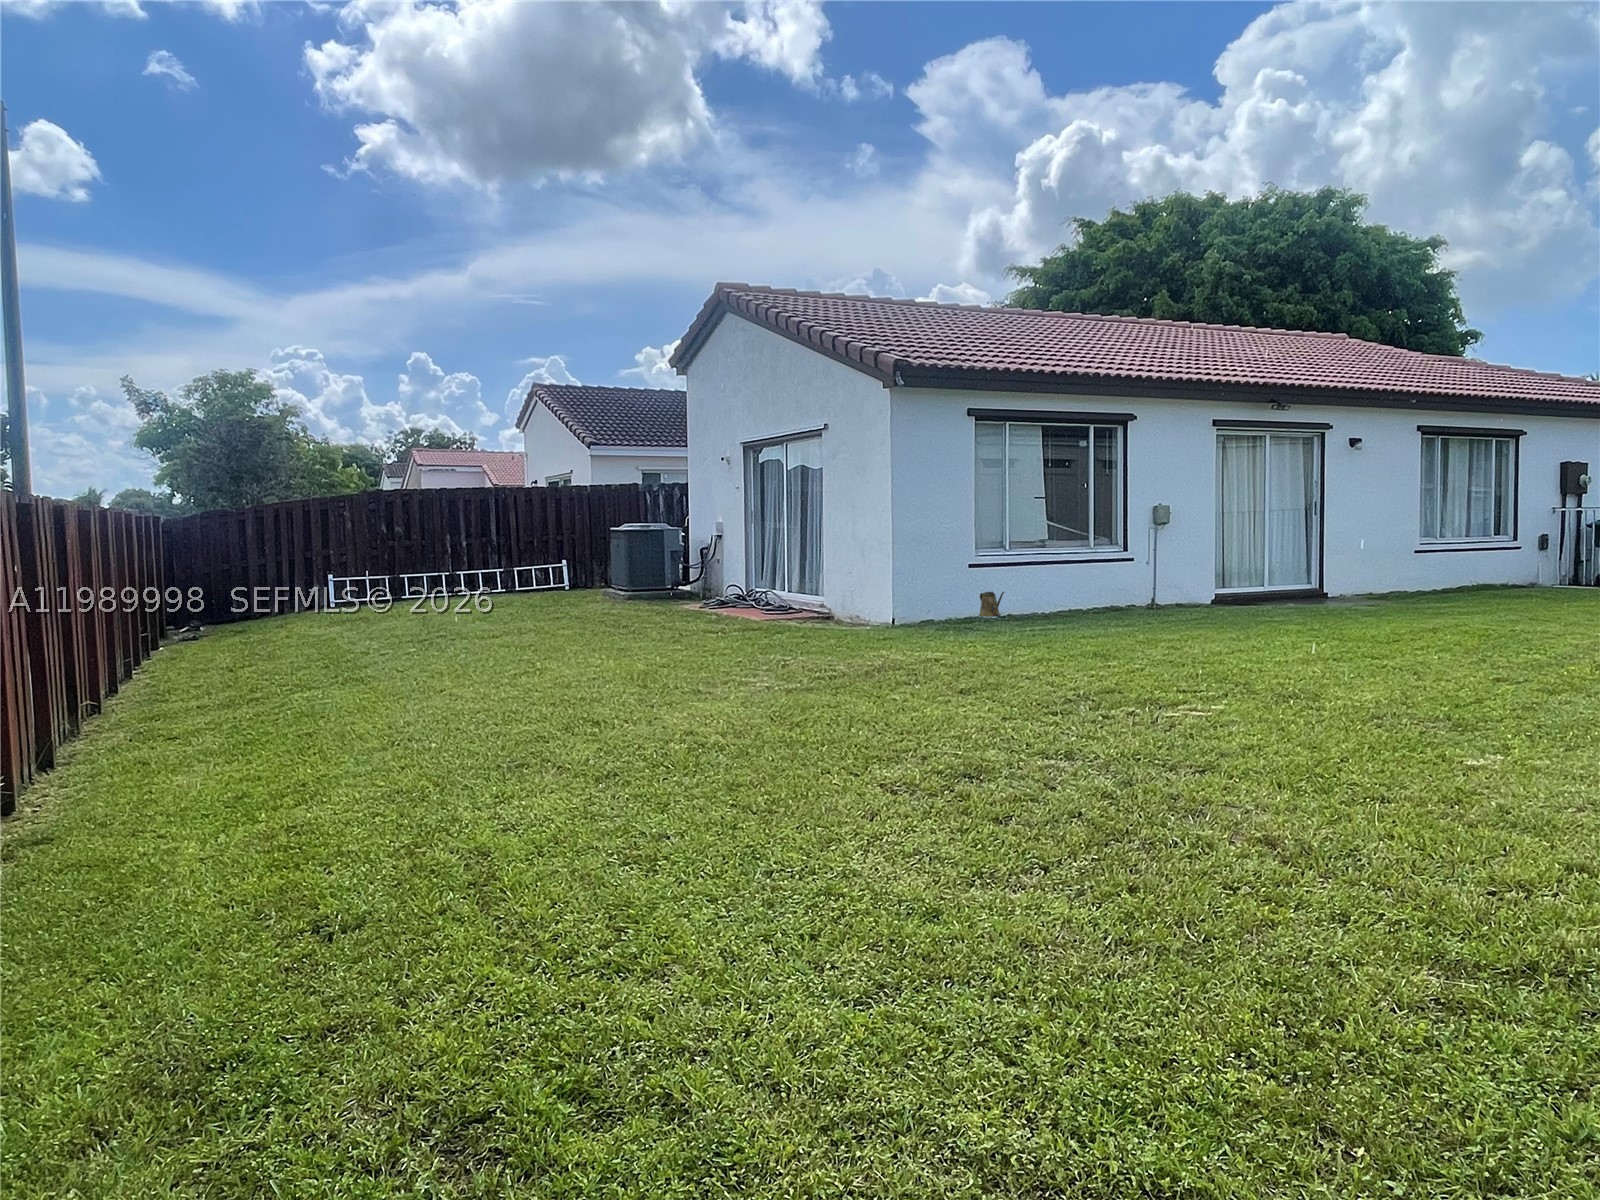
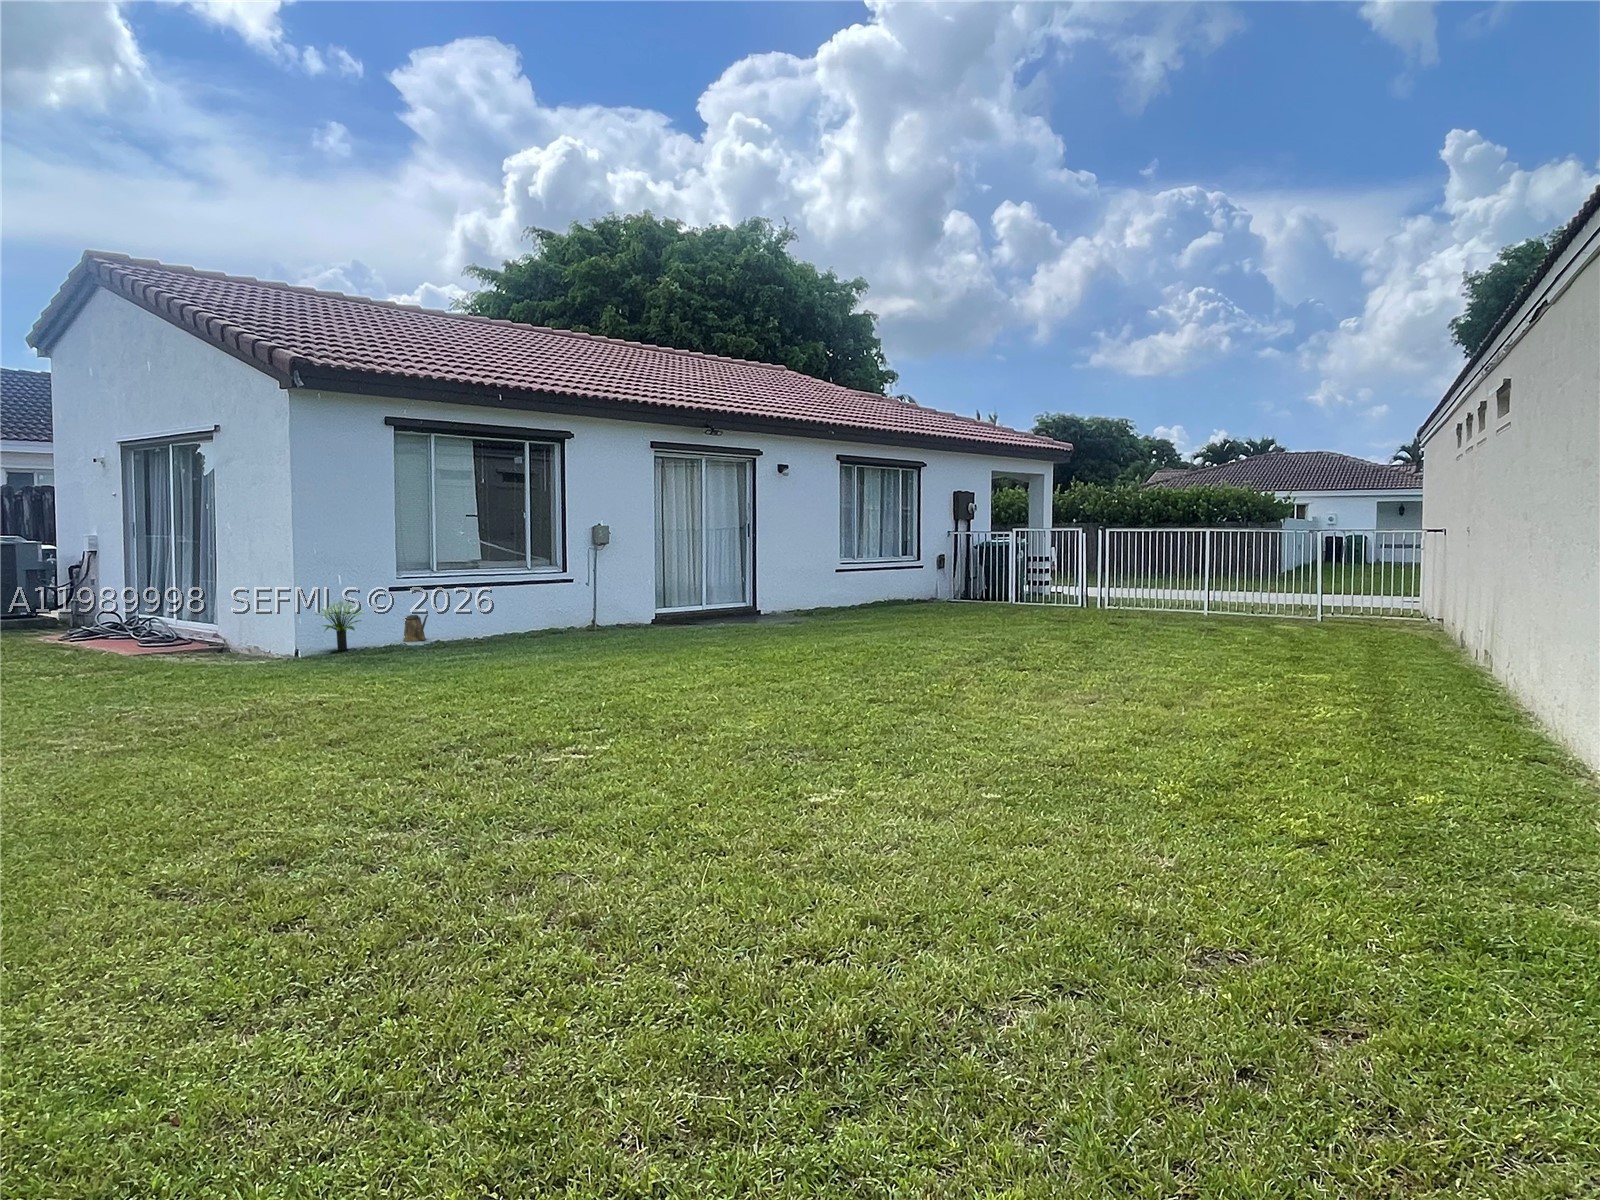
potted plant: none [908,577,949,622] -> present [315,601,364,651]

